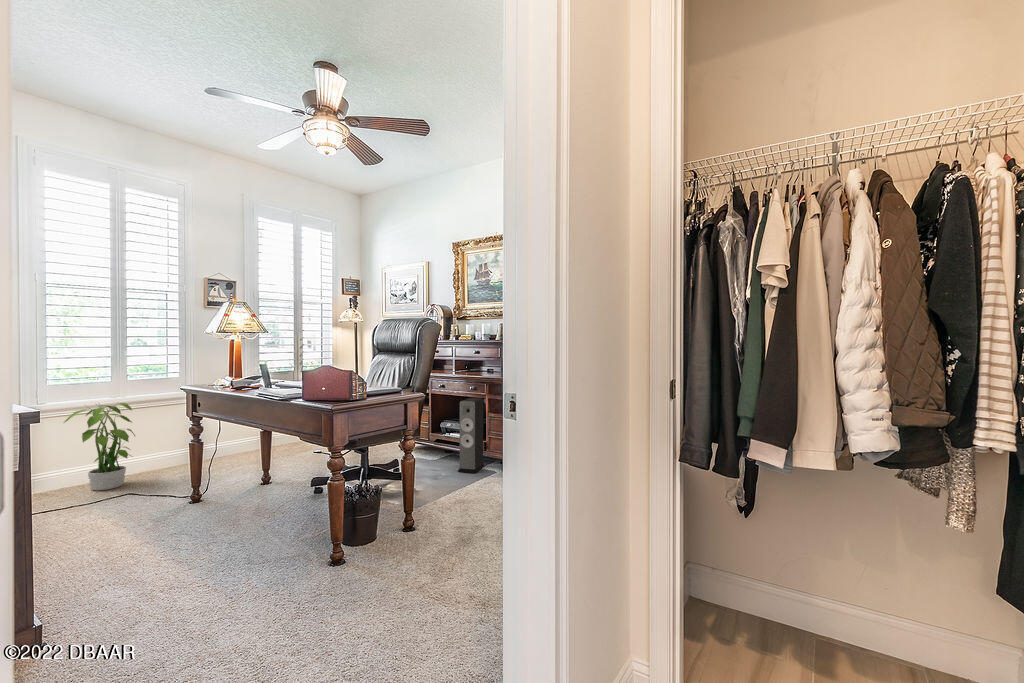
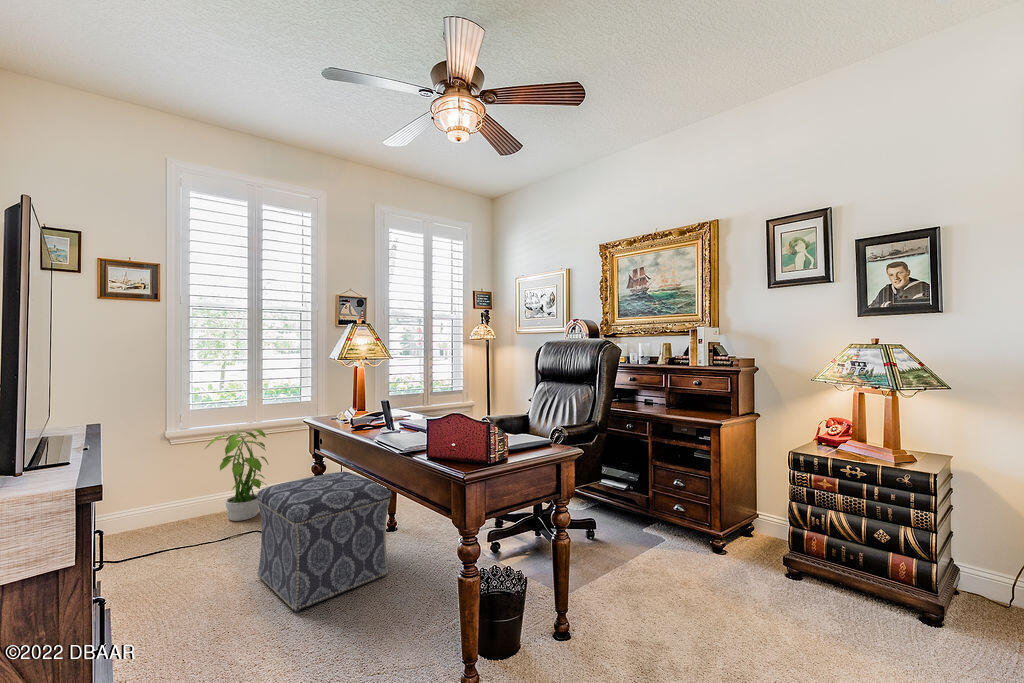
speaker: present [458,398,485,473] -> none [613,439,646,540]
ottoman: none [137,432,269,539] -> present [257,471,391,611]

